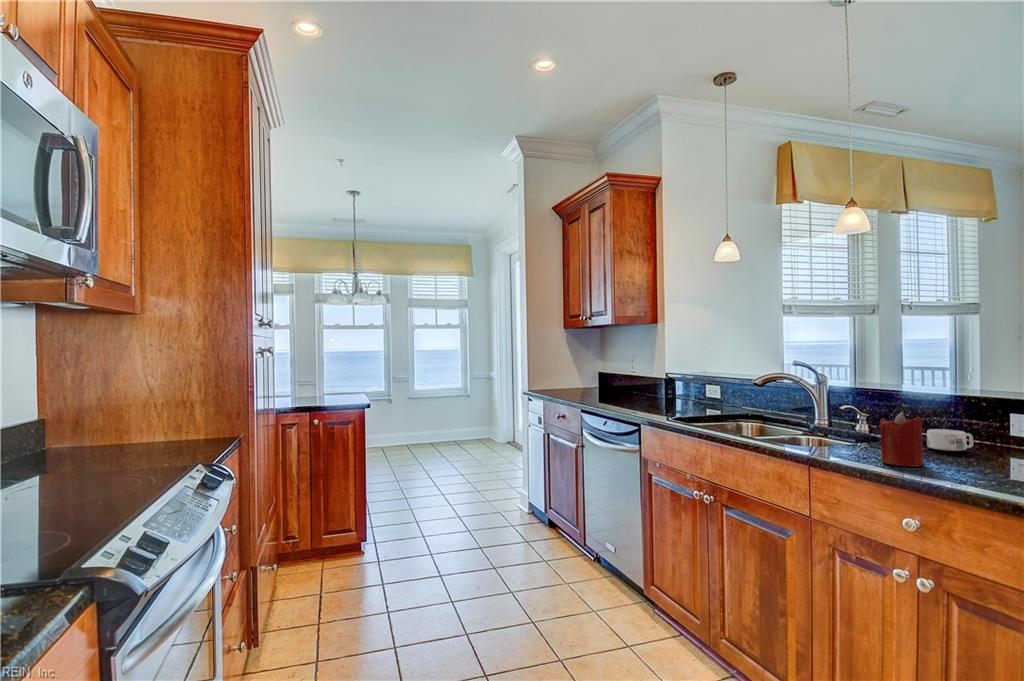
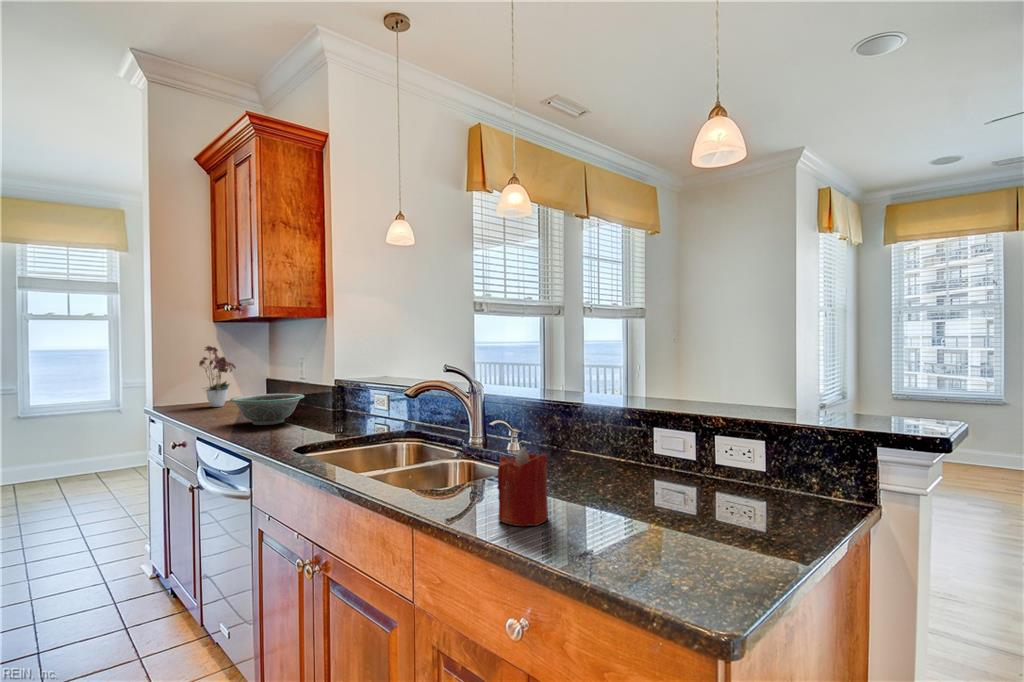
flower arrangement: none [558,345,589,394] -> present [199,346,236,407]
decorative bowl: none [603,383,655,406] -> present [230,394,305,425]
mug: present [927,429,973,451] -> none [566,455,612,484]

